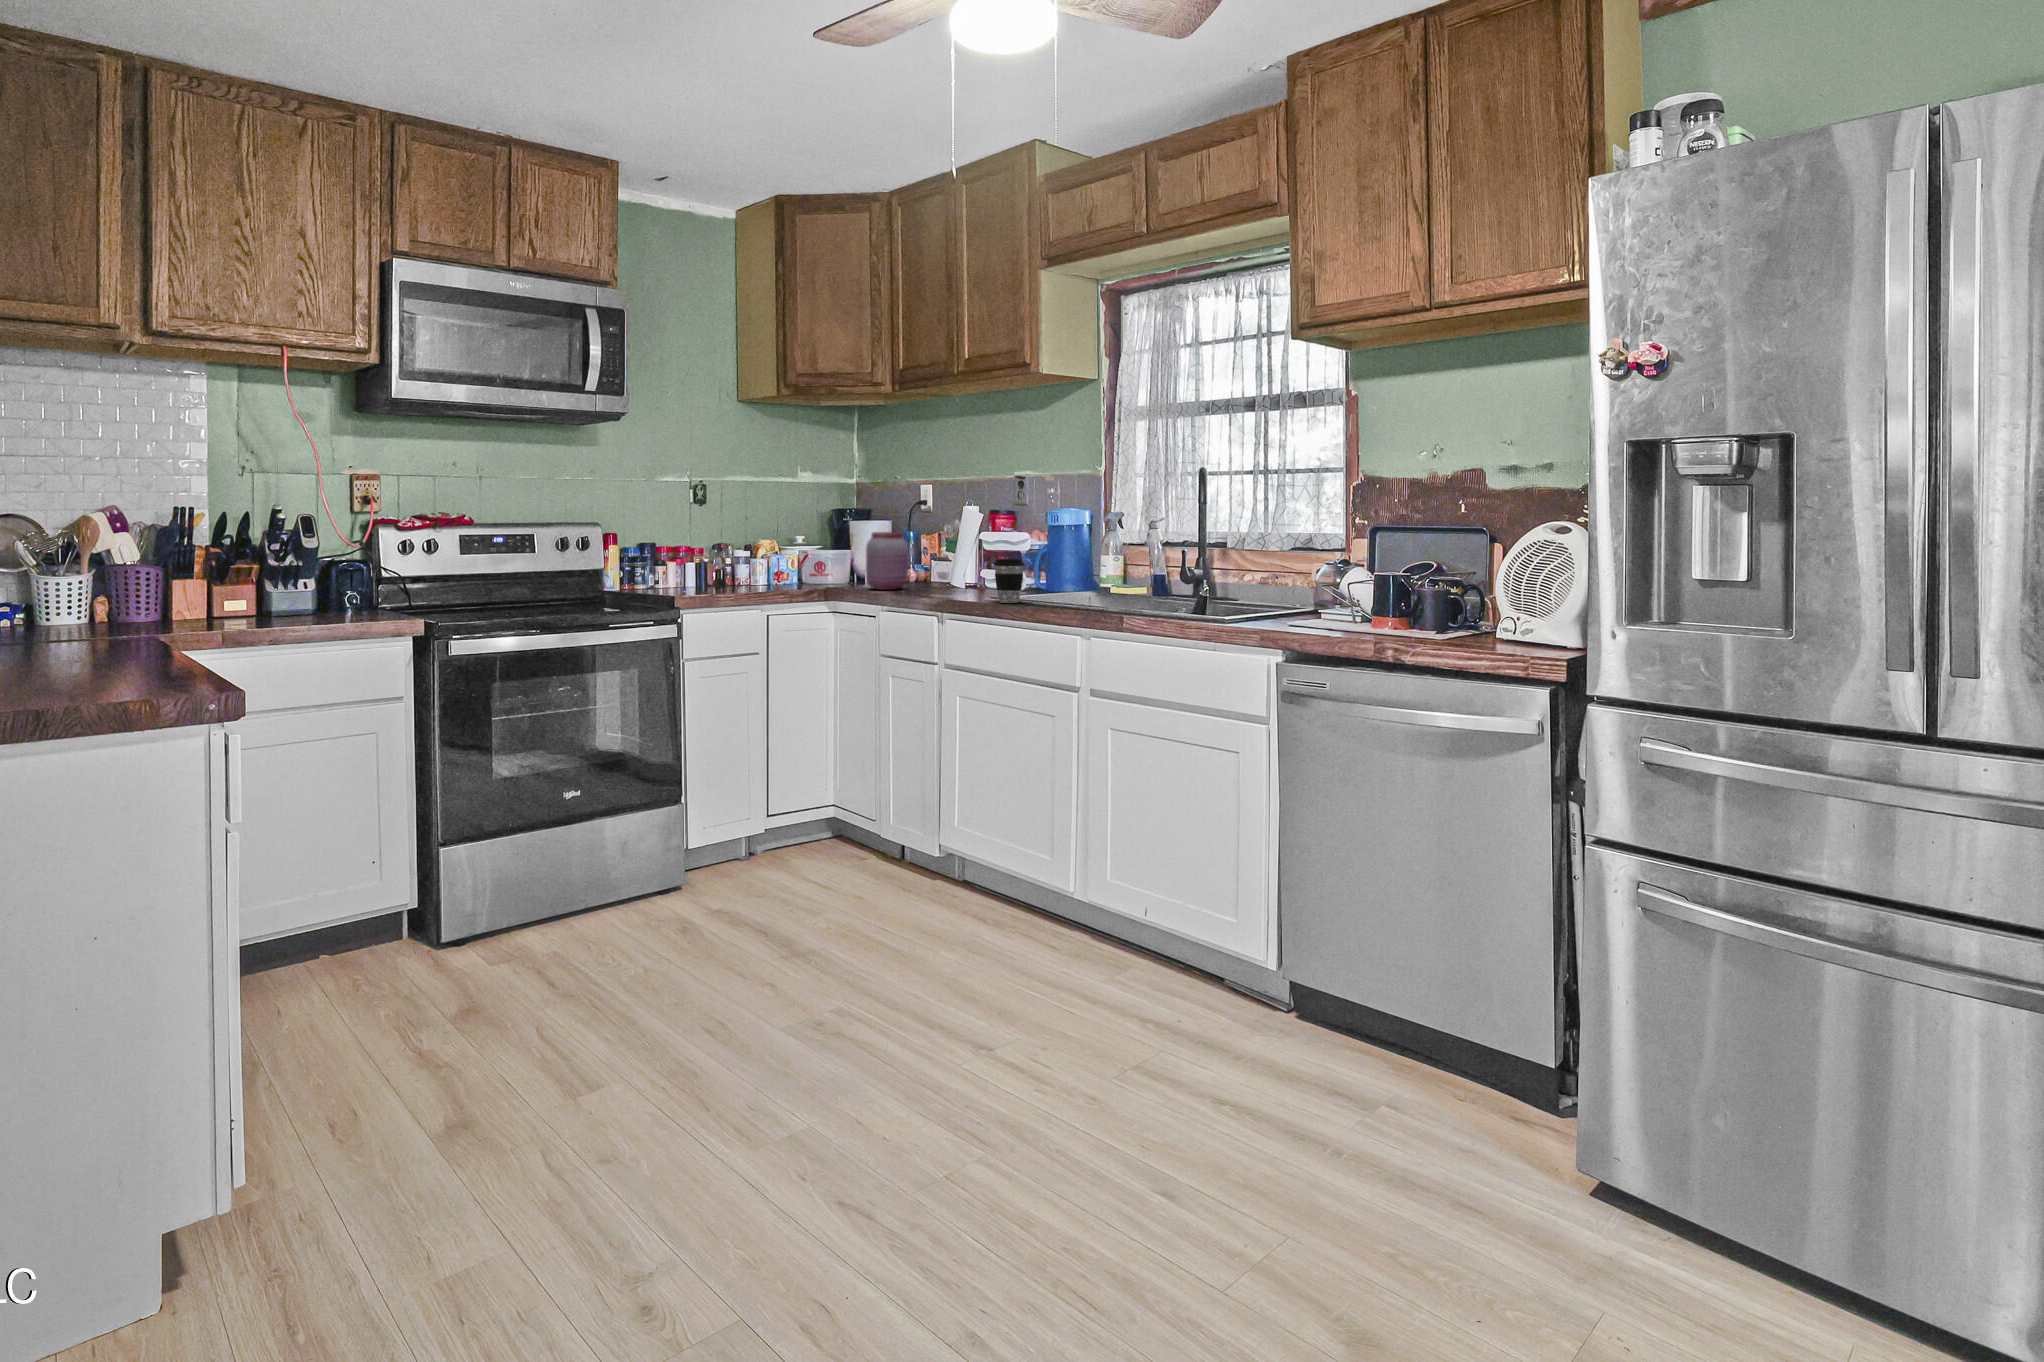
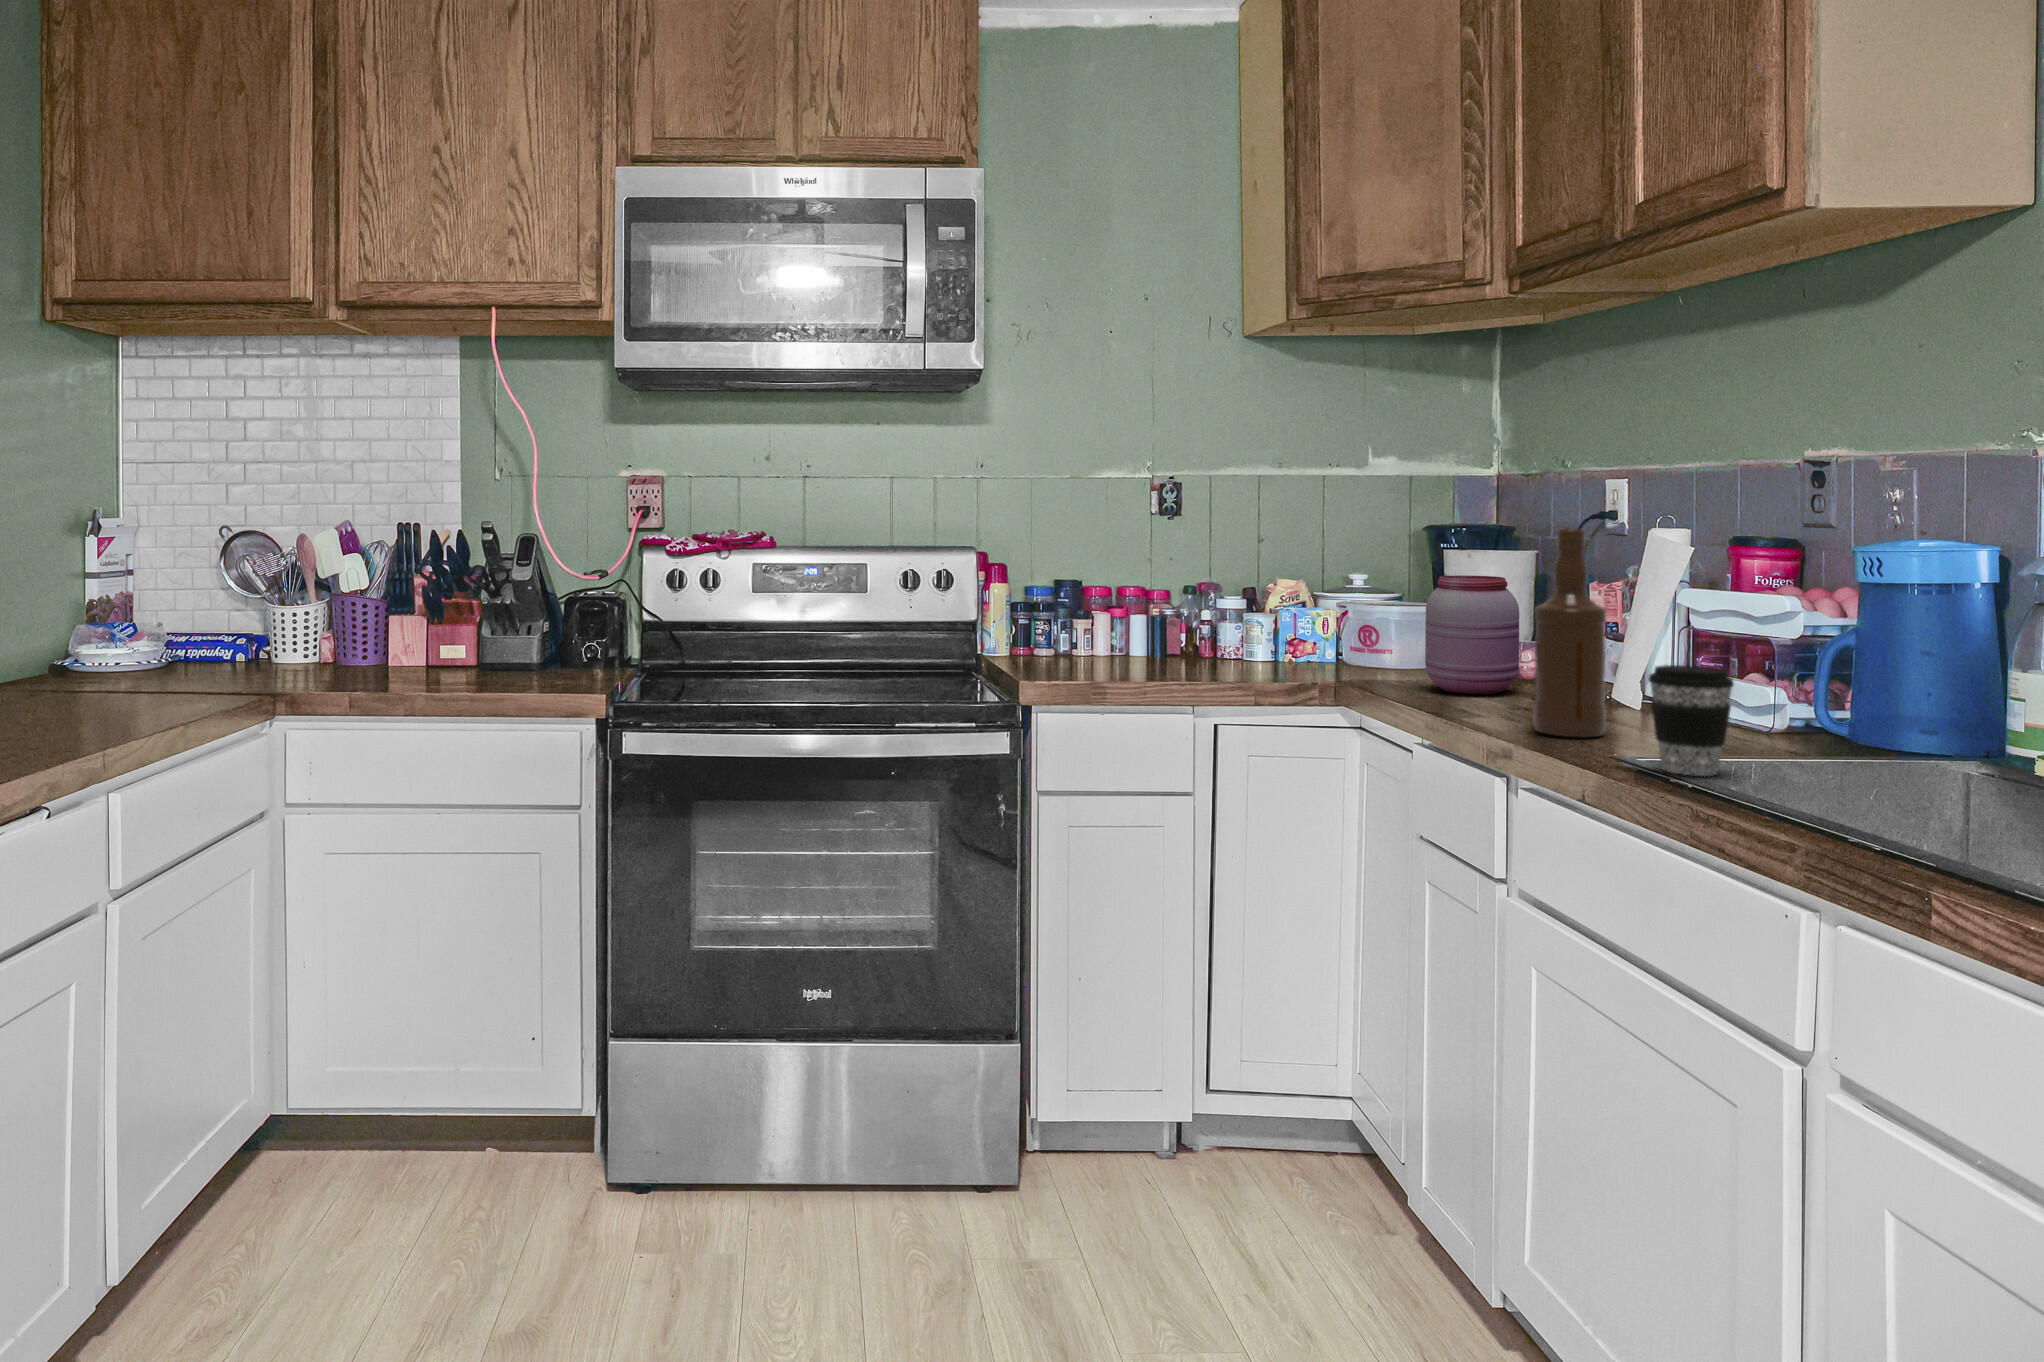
bottle: none [936,504,965,598] -> present [1533,528,1606,737]

